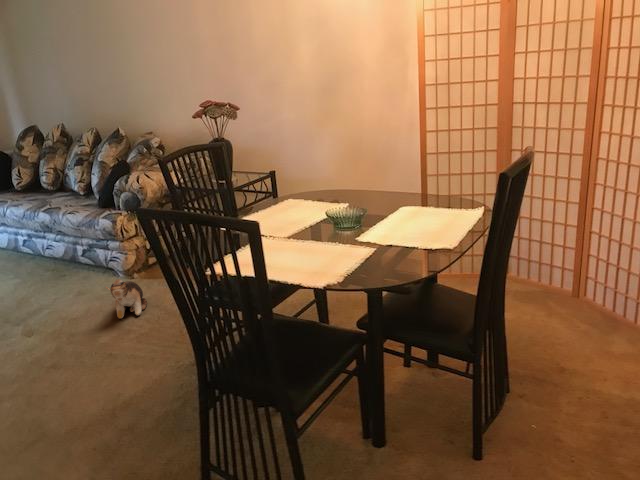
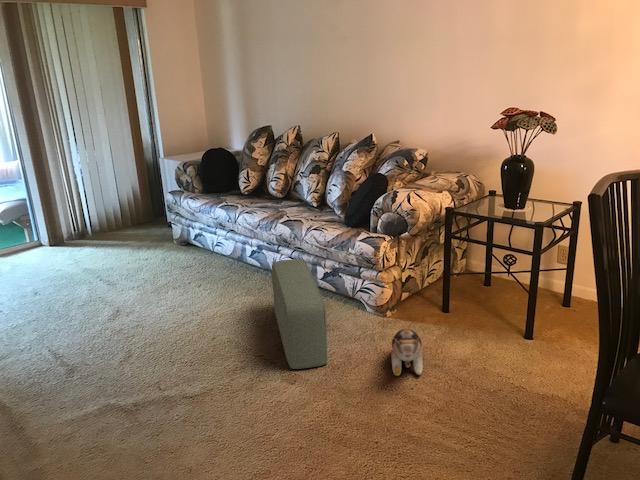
pouf: none [19,239,66,326] -> present [271,259,327,369]

